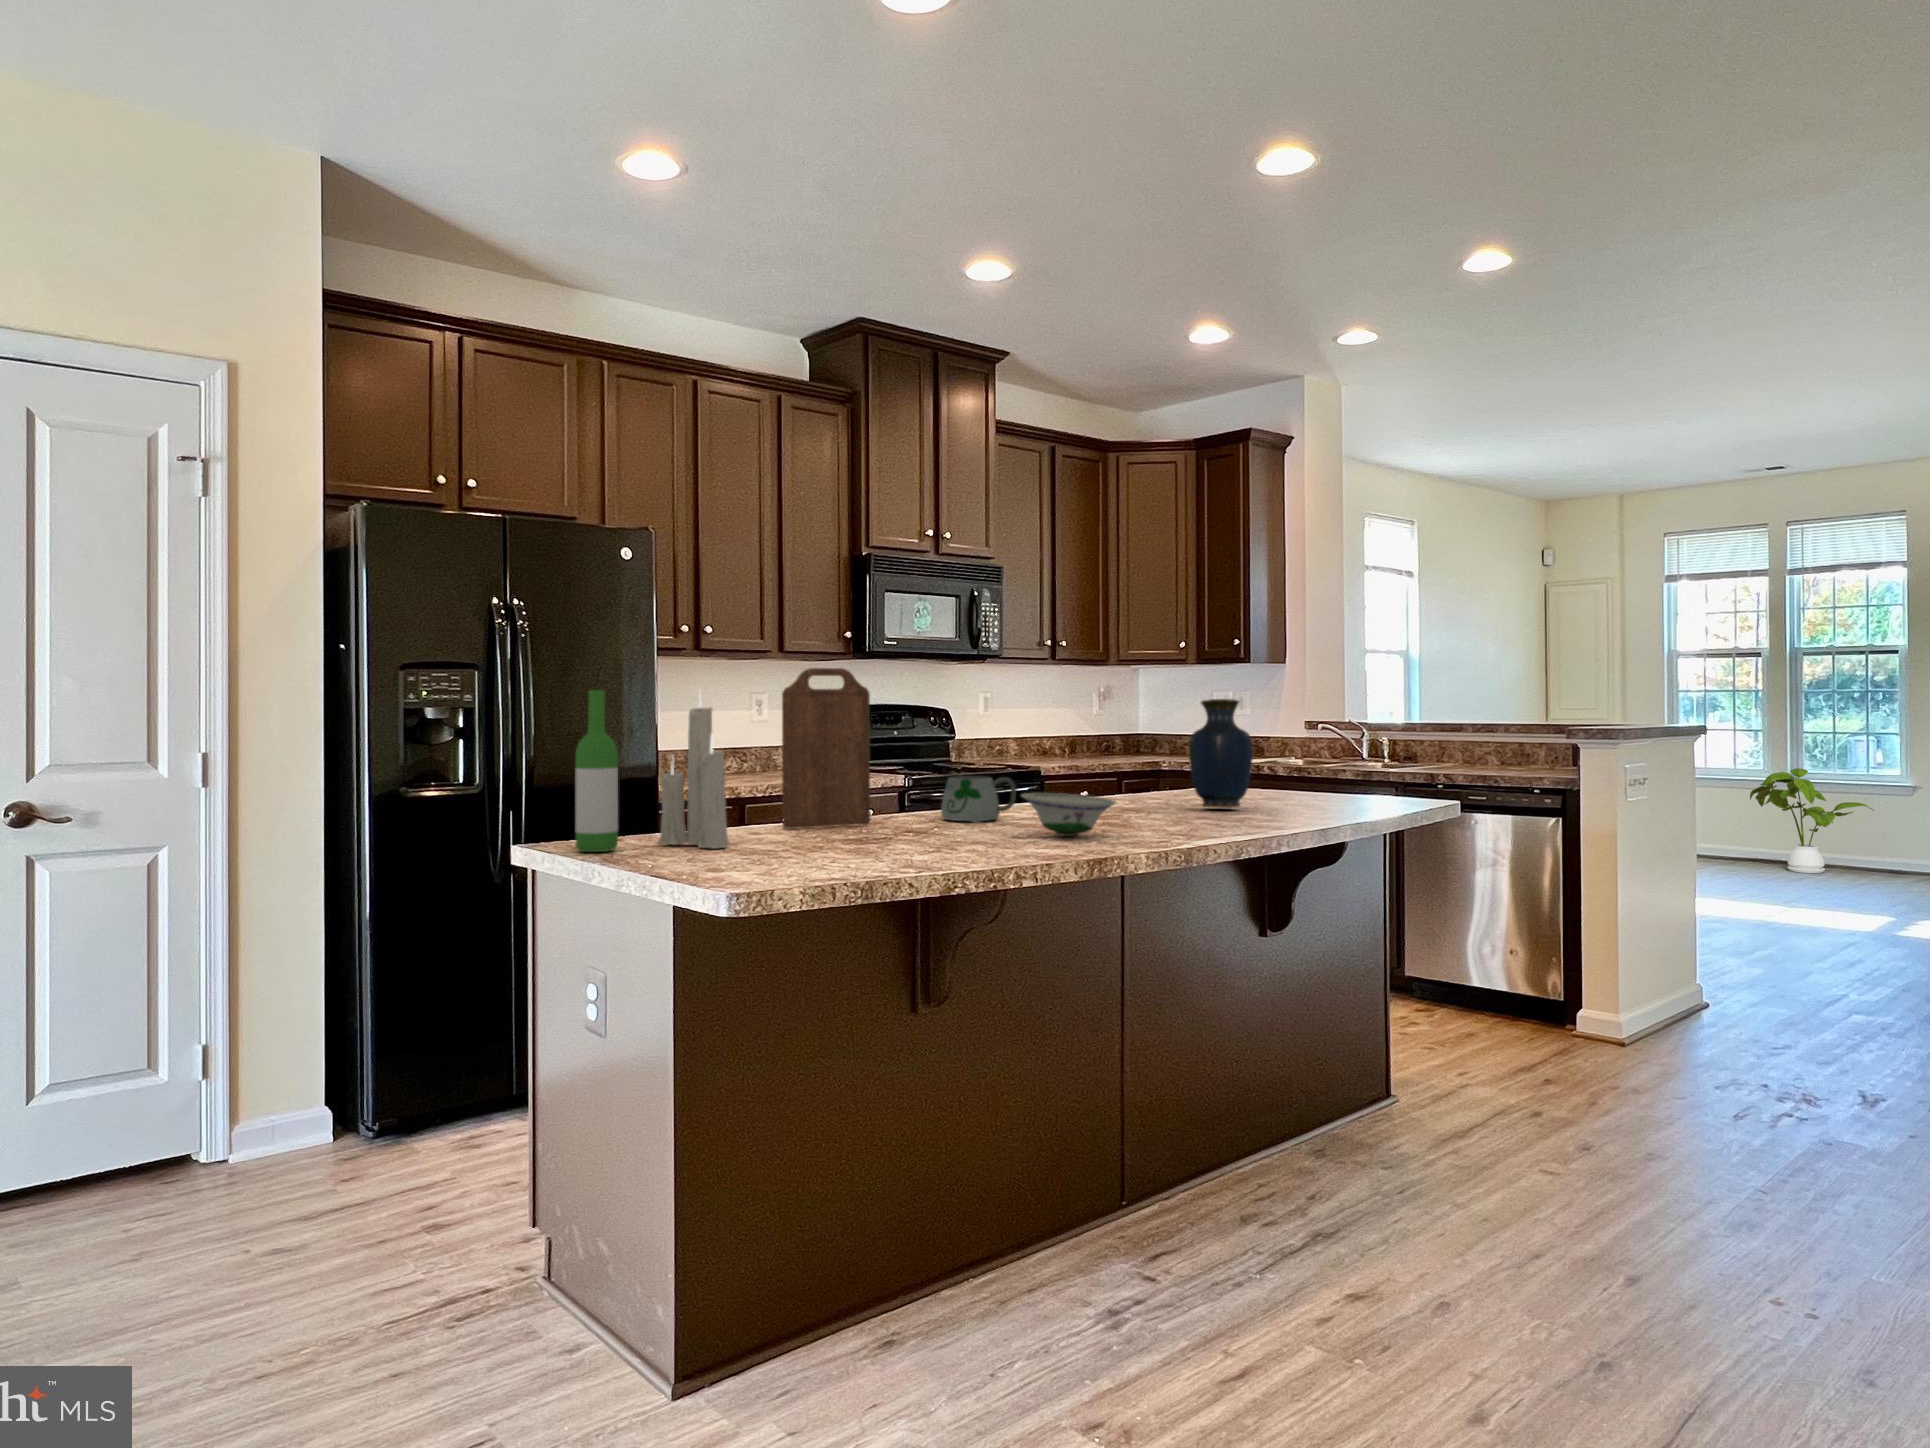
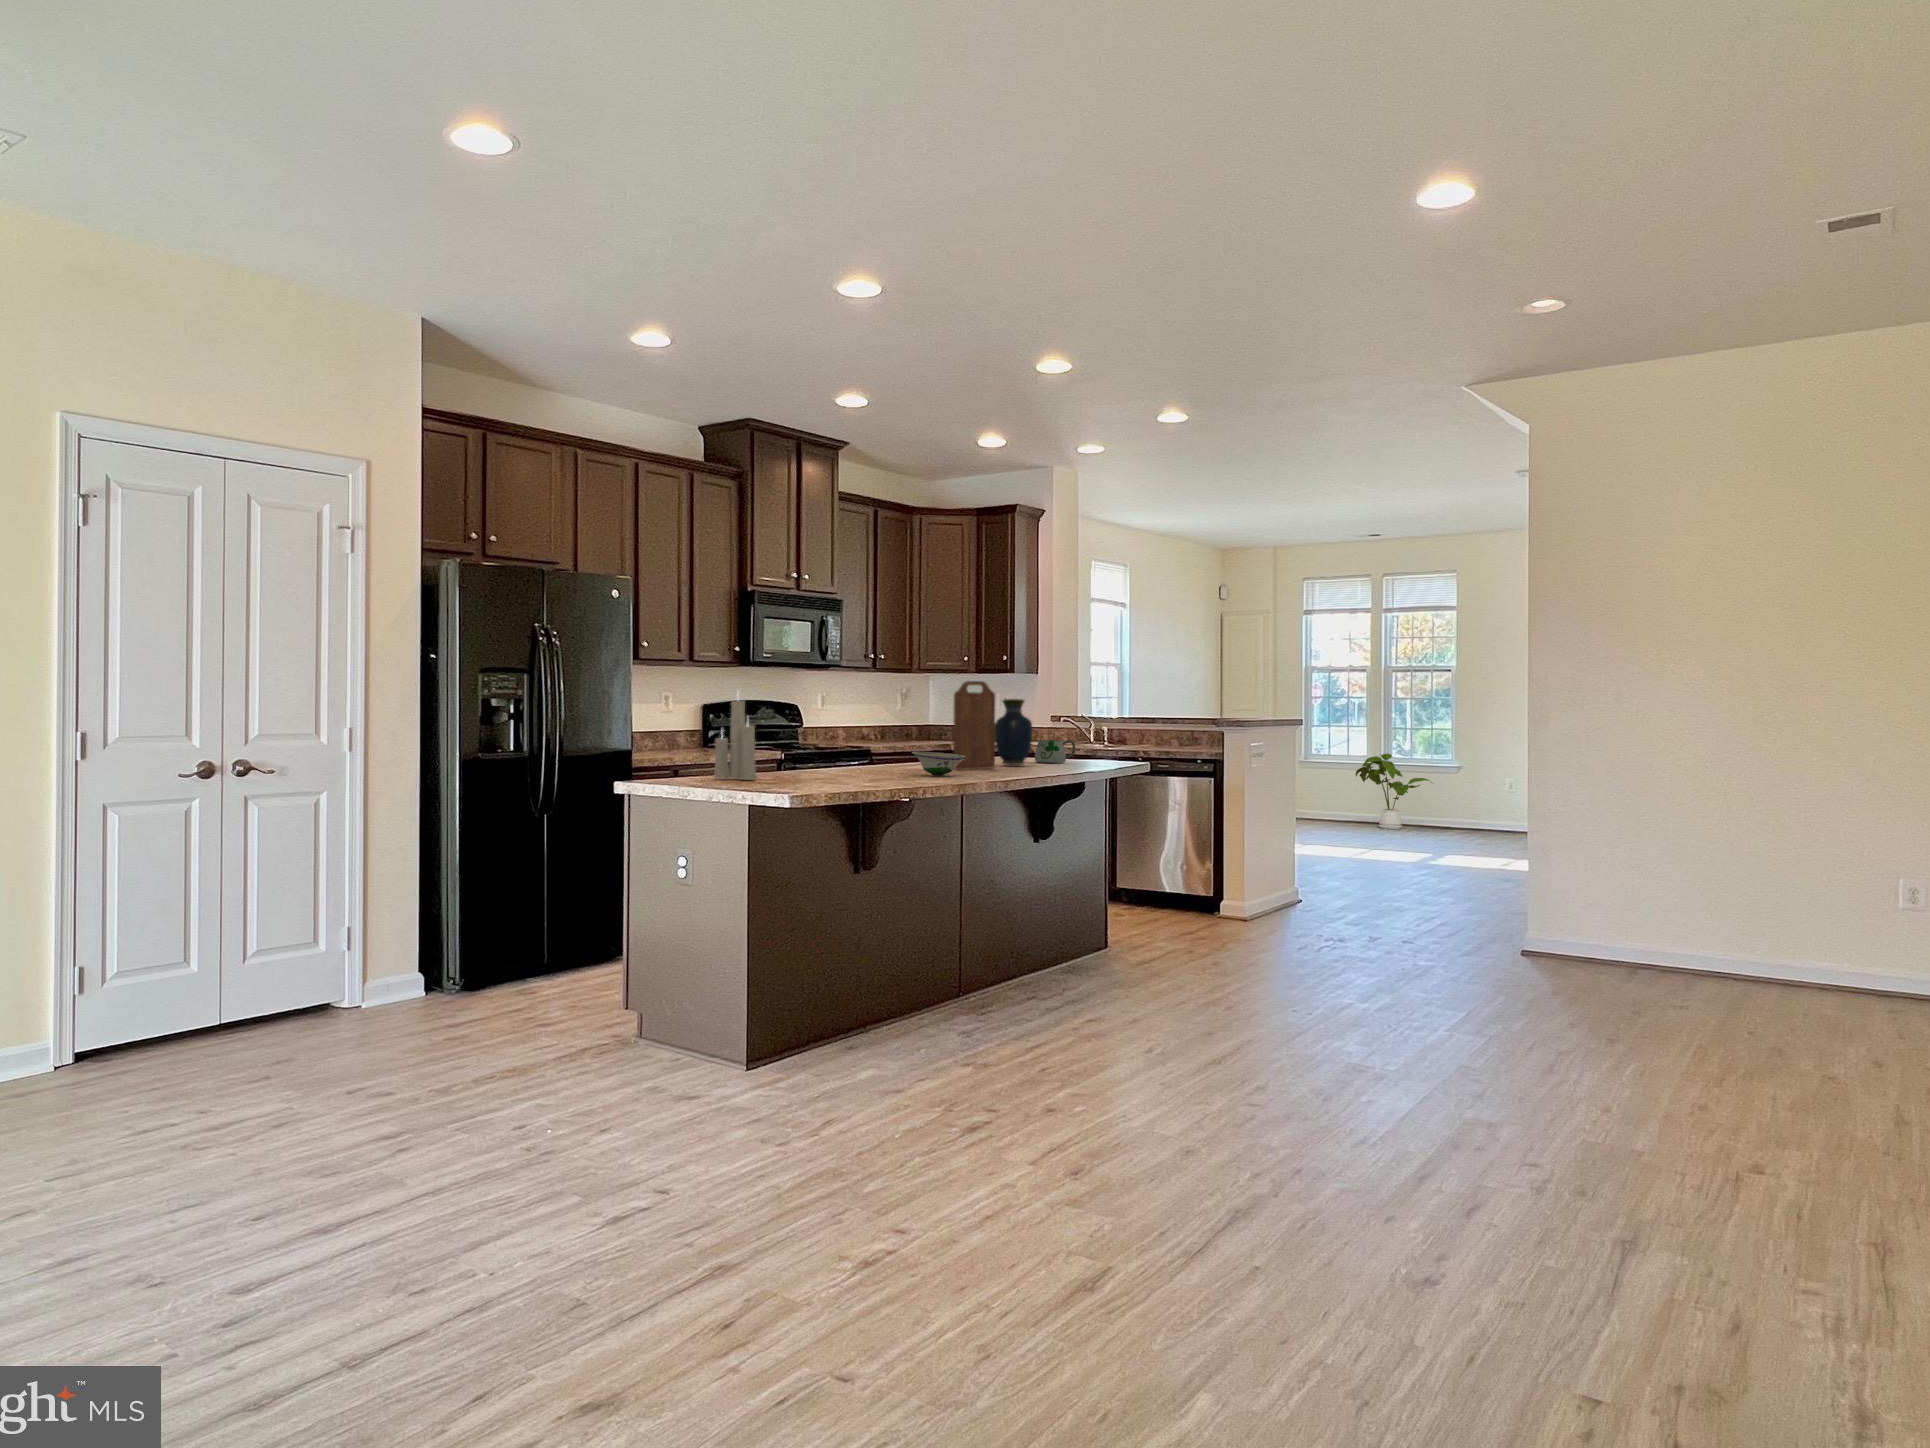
cutting board: present [782,668,870,829] -> present [953,681,995,770]
wine bottle: present [575,690,618,852] -> none [673,690,697,782]
mug: present [941,776,1016,823] -> present [1035,740,1075,763]

